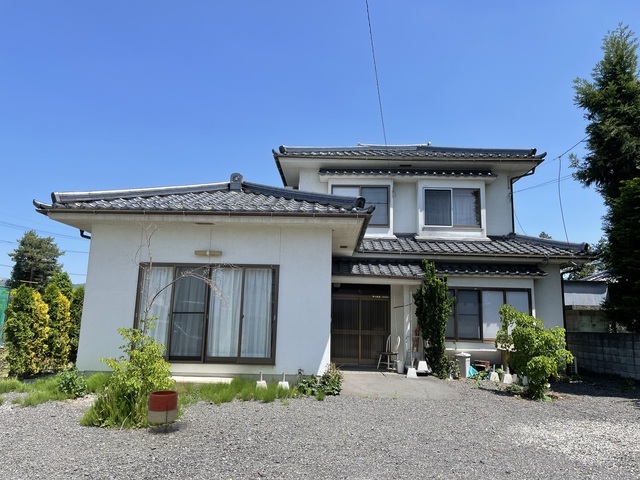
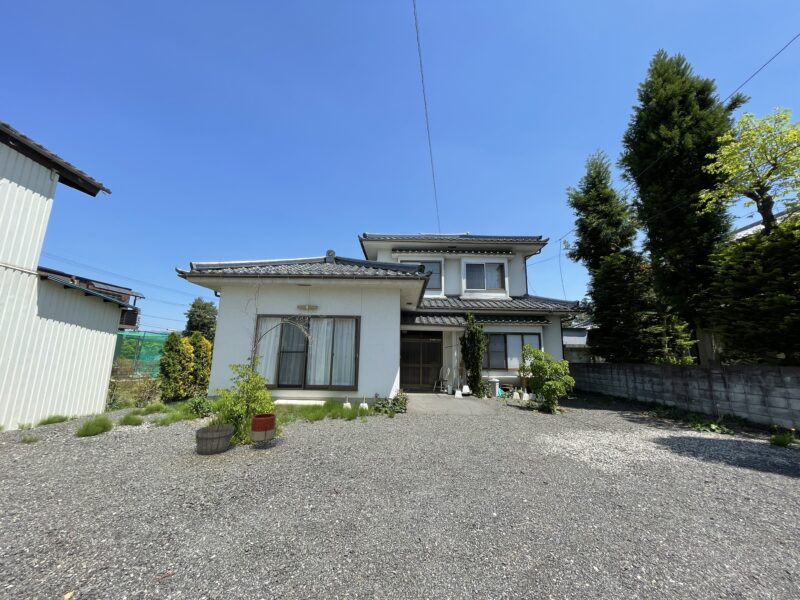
wooden bucket: none [82,397,129,438] -> present [196,423,235,455]

